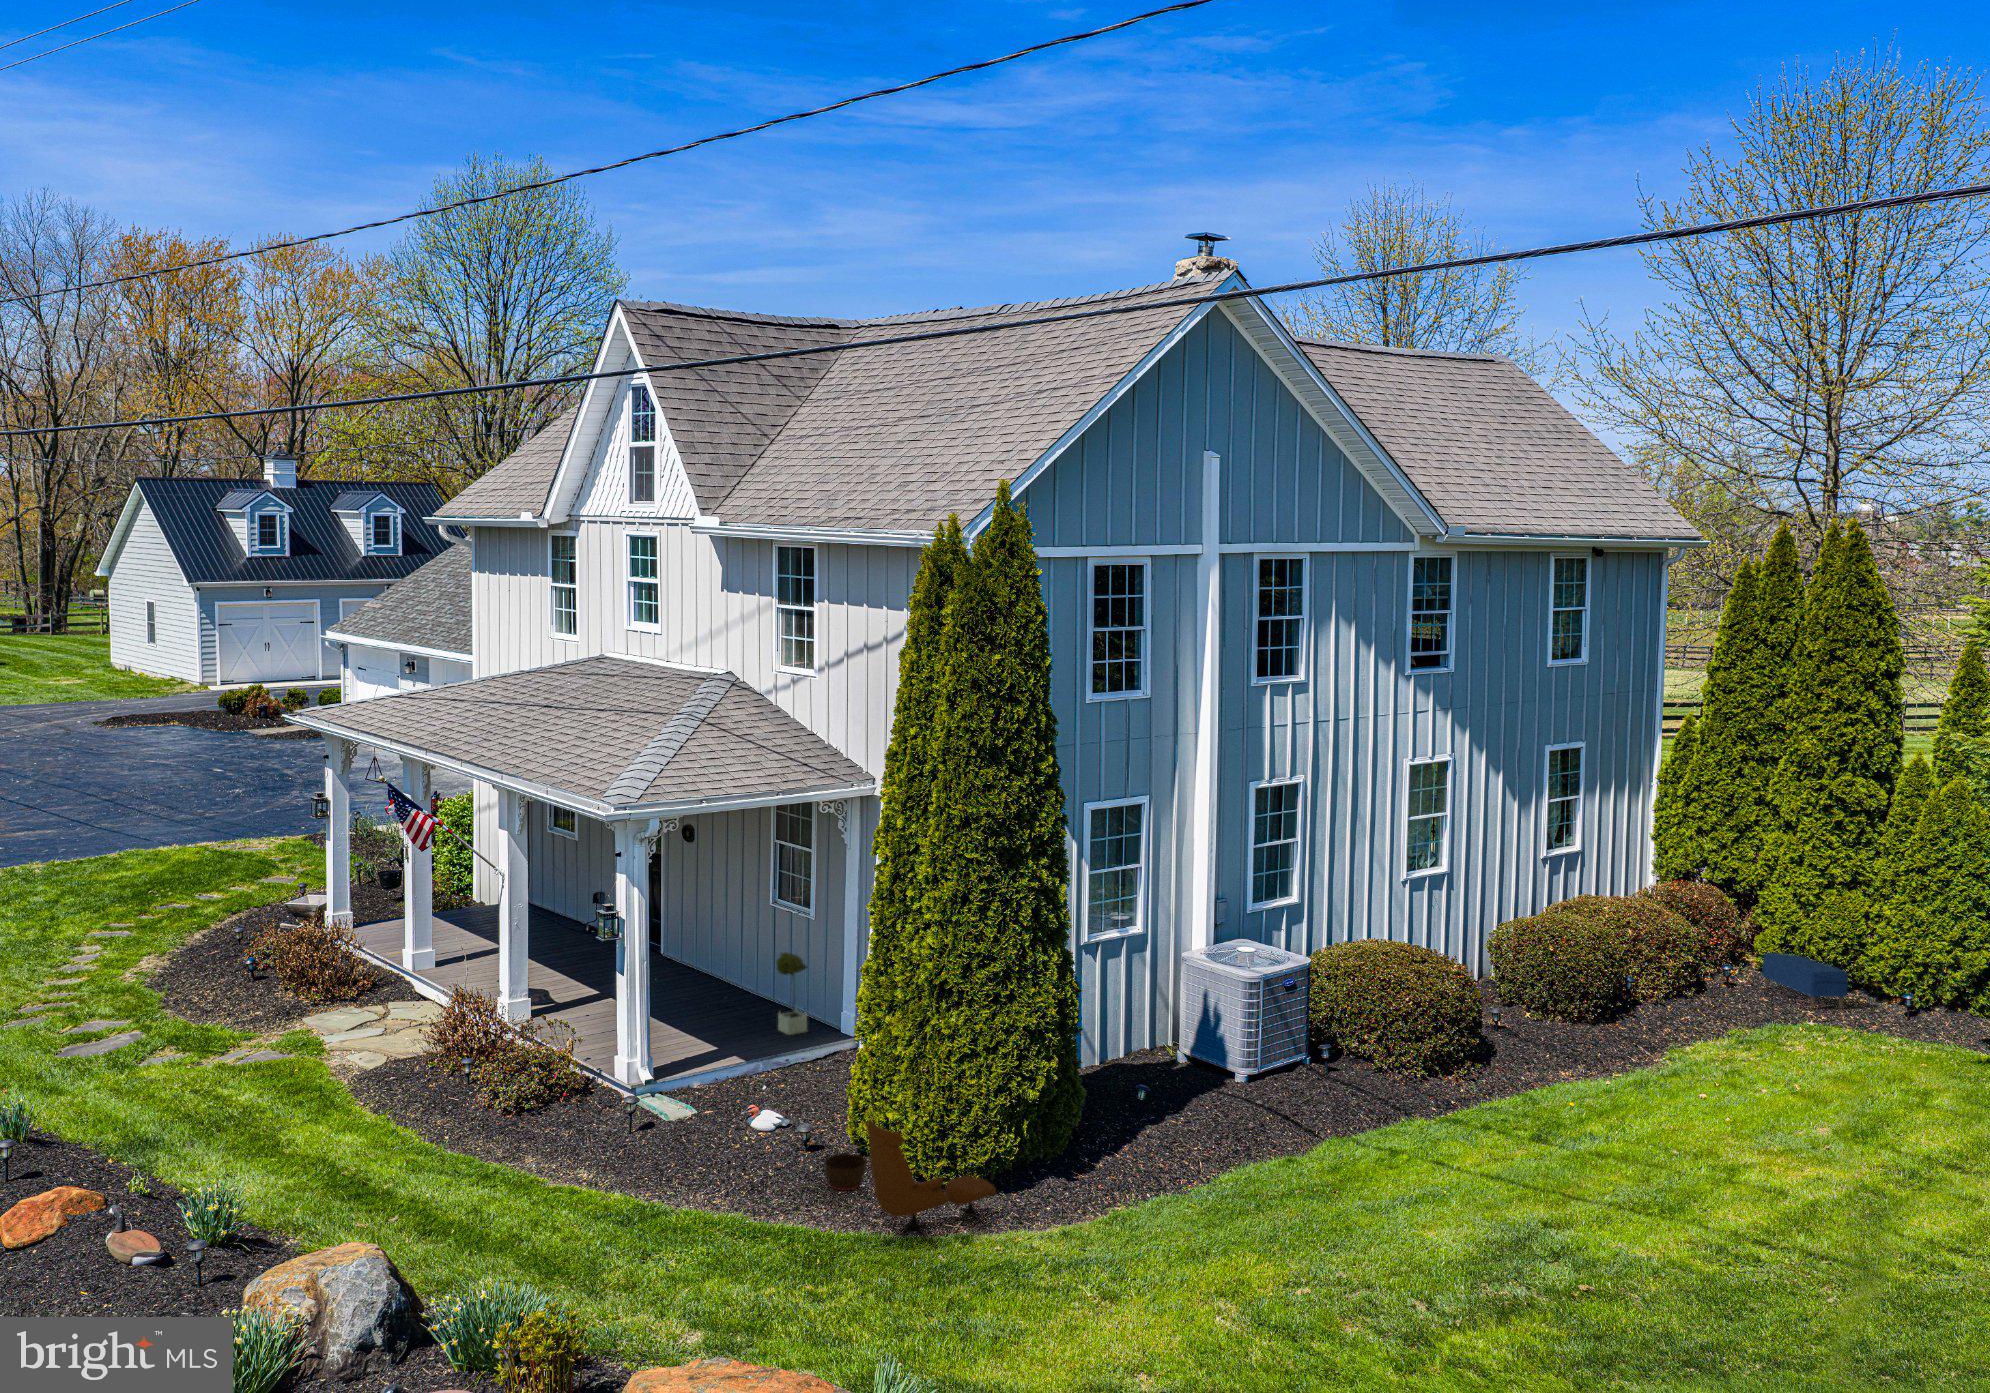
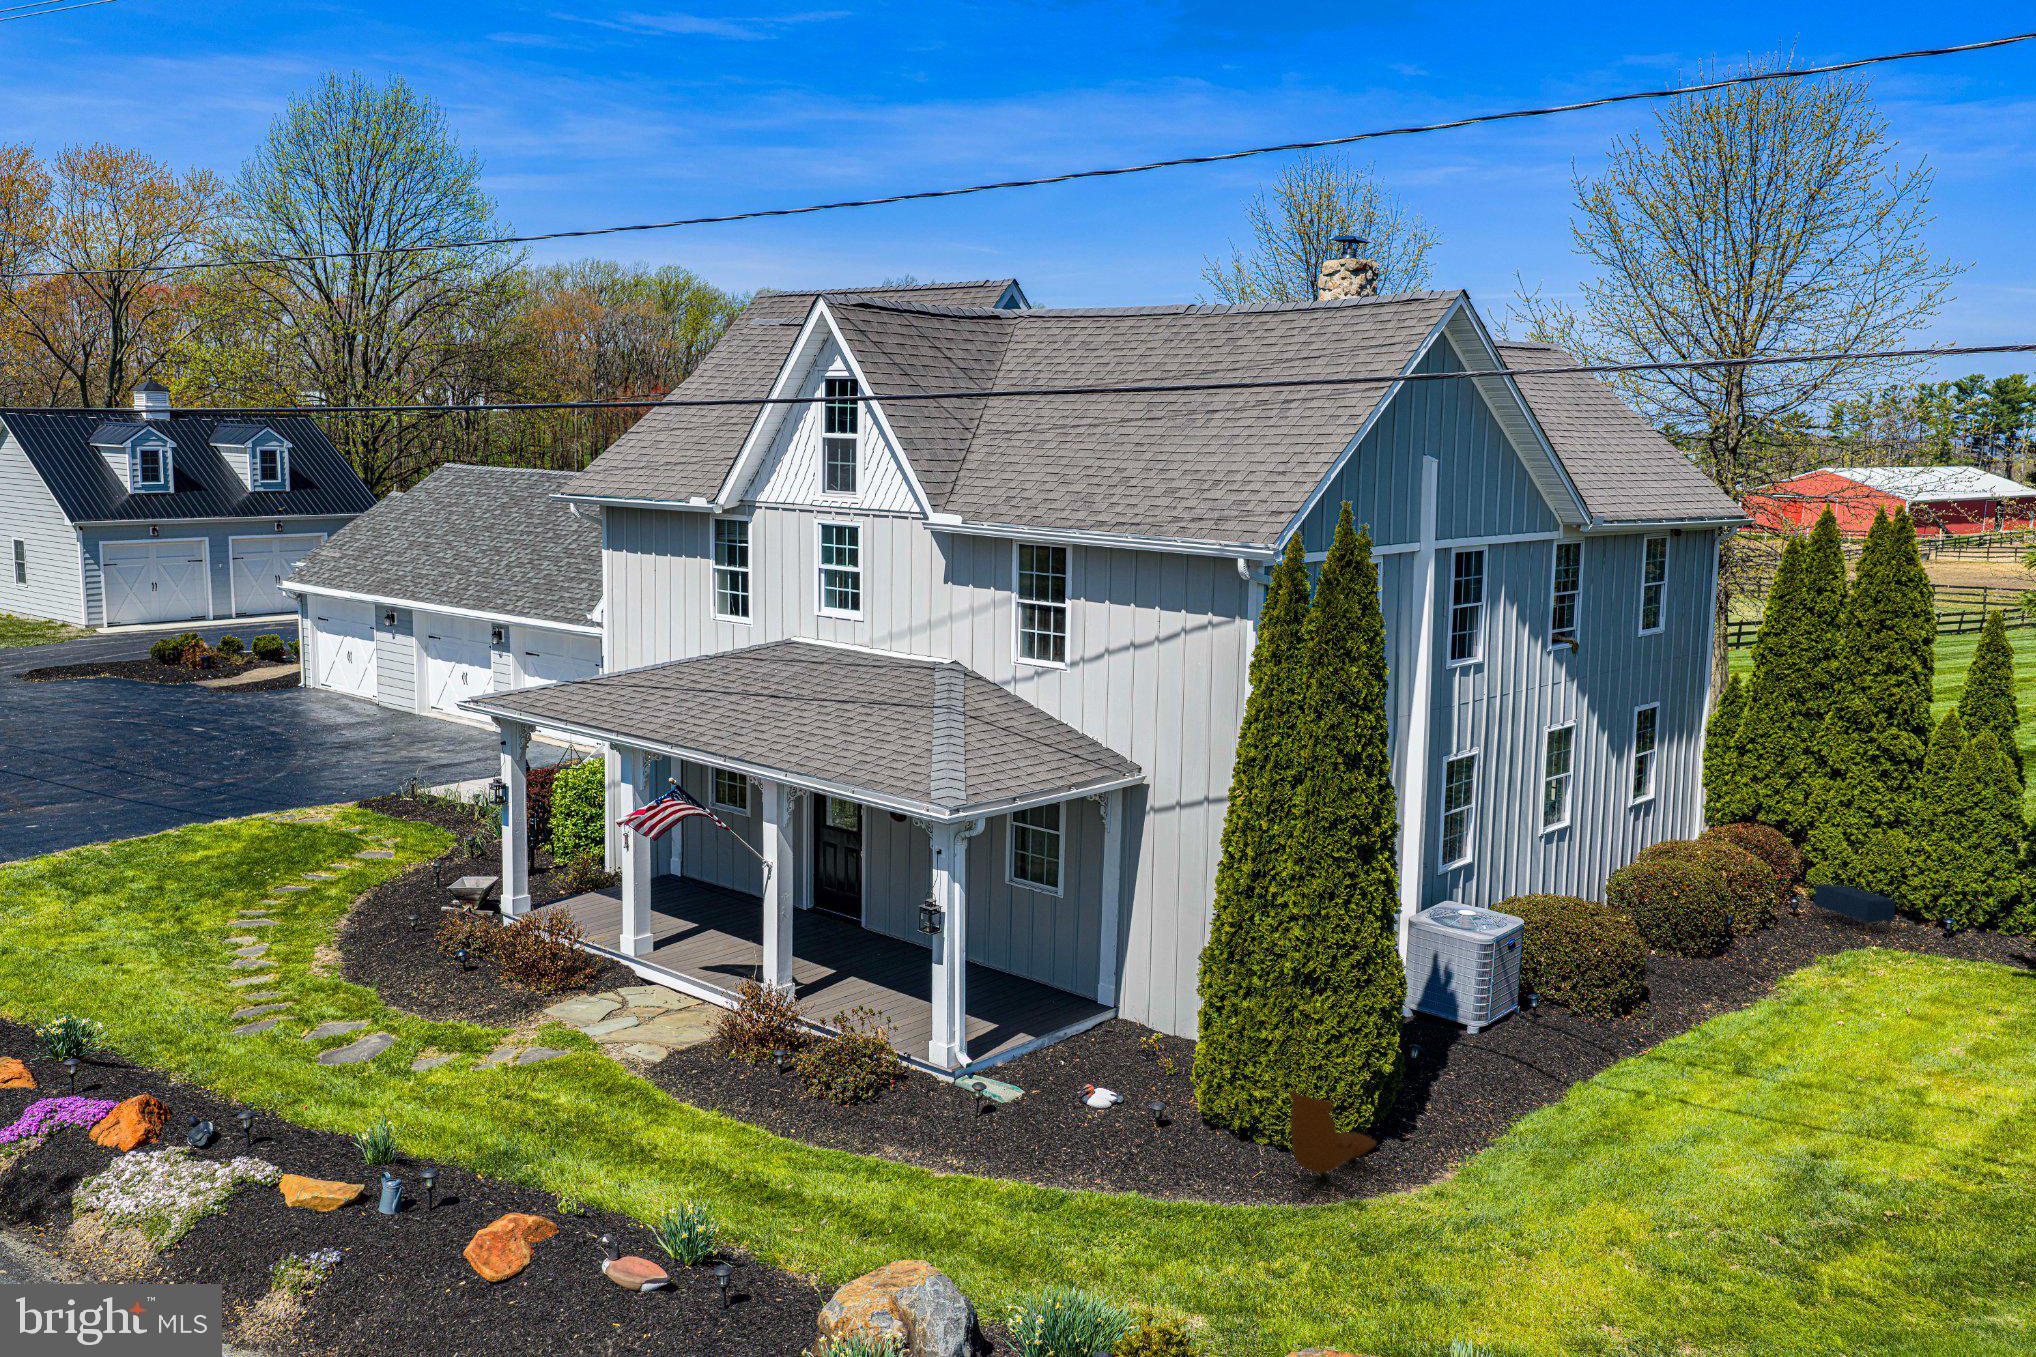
potted tree: present [776,952,807,1035] -> none [1025,927,1056,1004]
basket: present [824,1153,867,1190] -> none [1205,1117,1244,1150]

